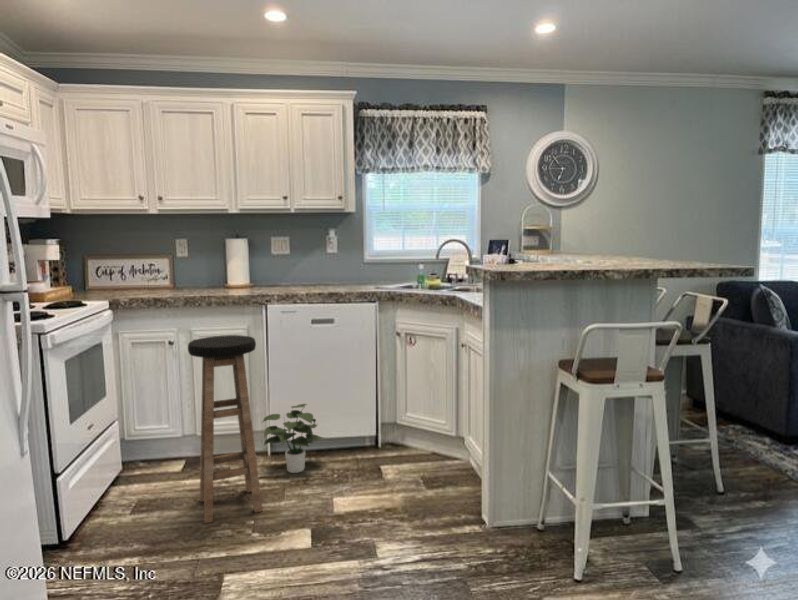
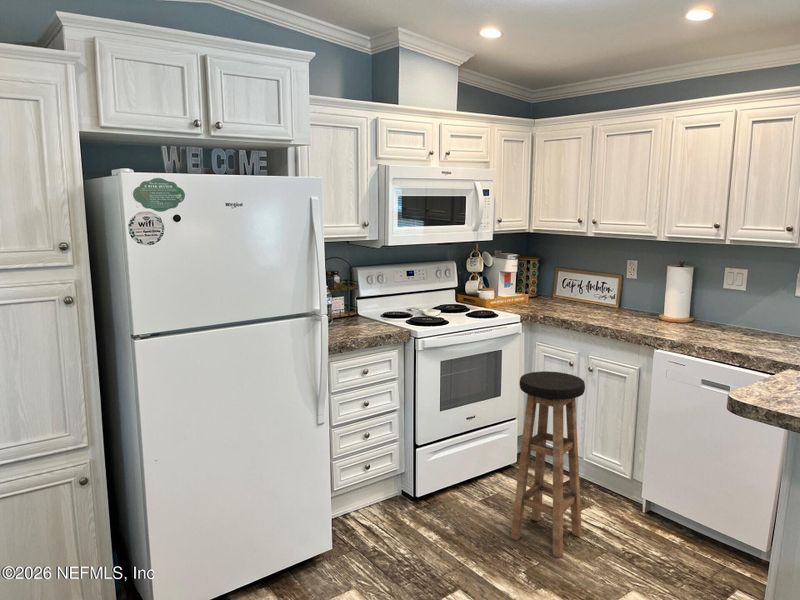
potted plant: present [263,404,323,473] -> none [609,470,683,546]

